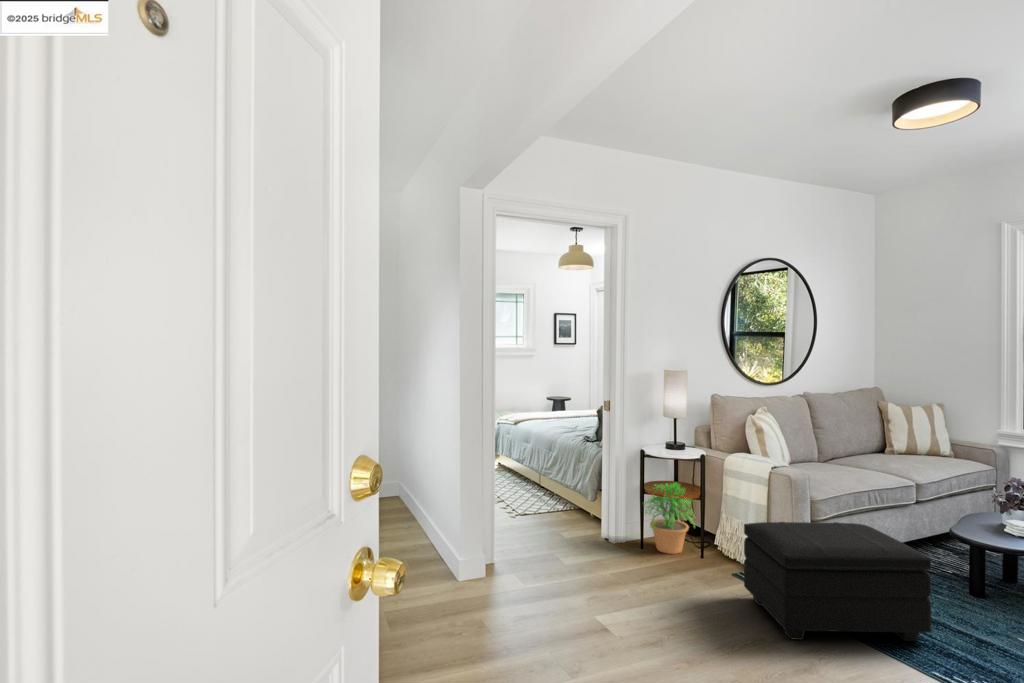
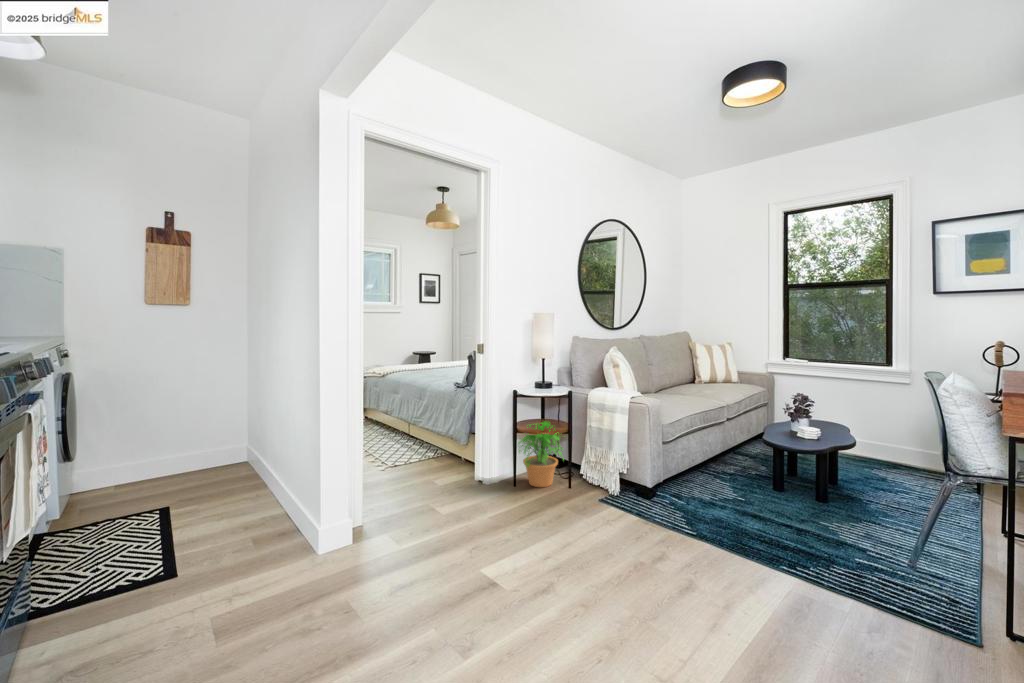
footstool: present [744,522,931,641] -> none [617,444,773,556]

